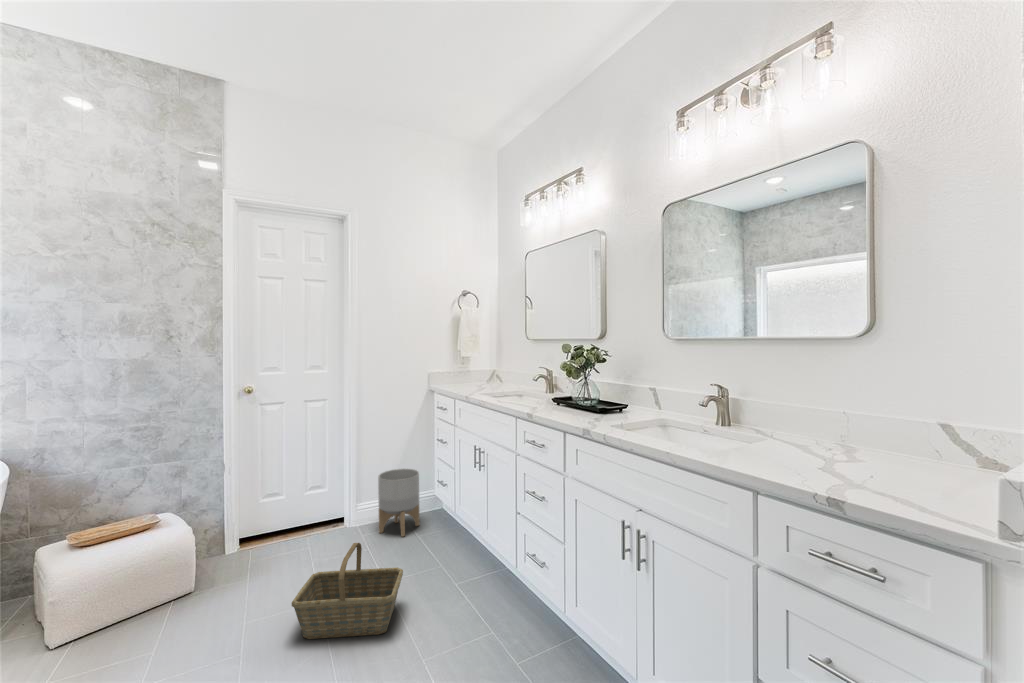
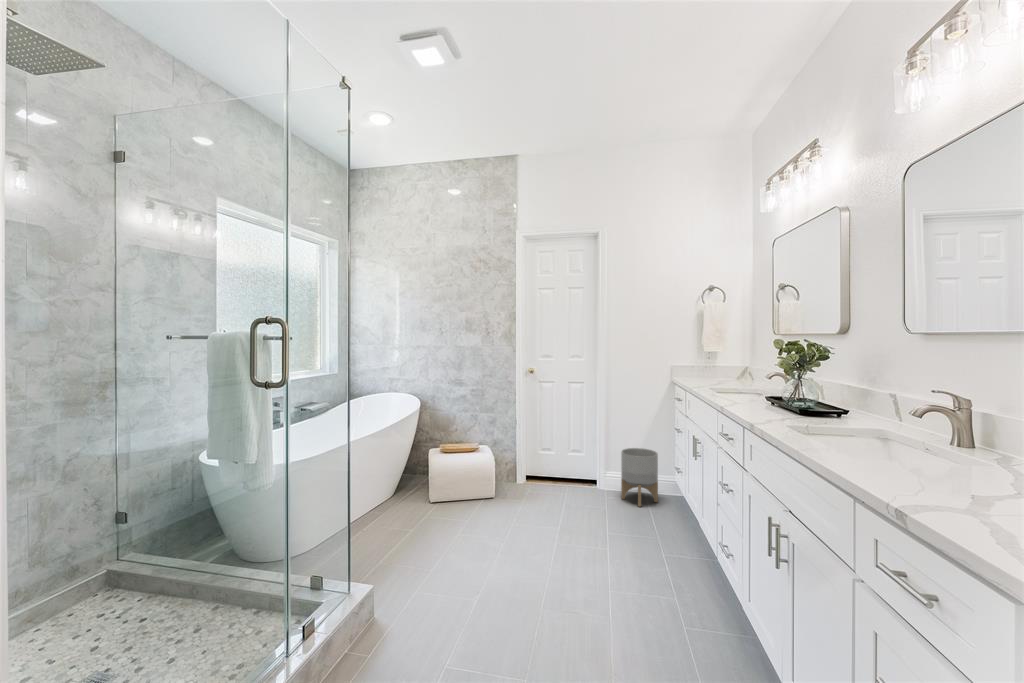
basket: present [292,543,403,639] -> none [536,491,617,563]

